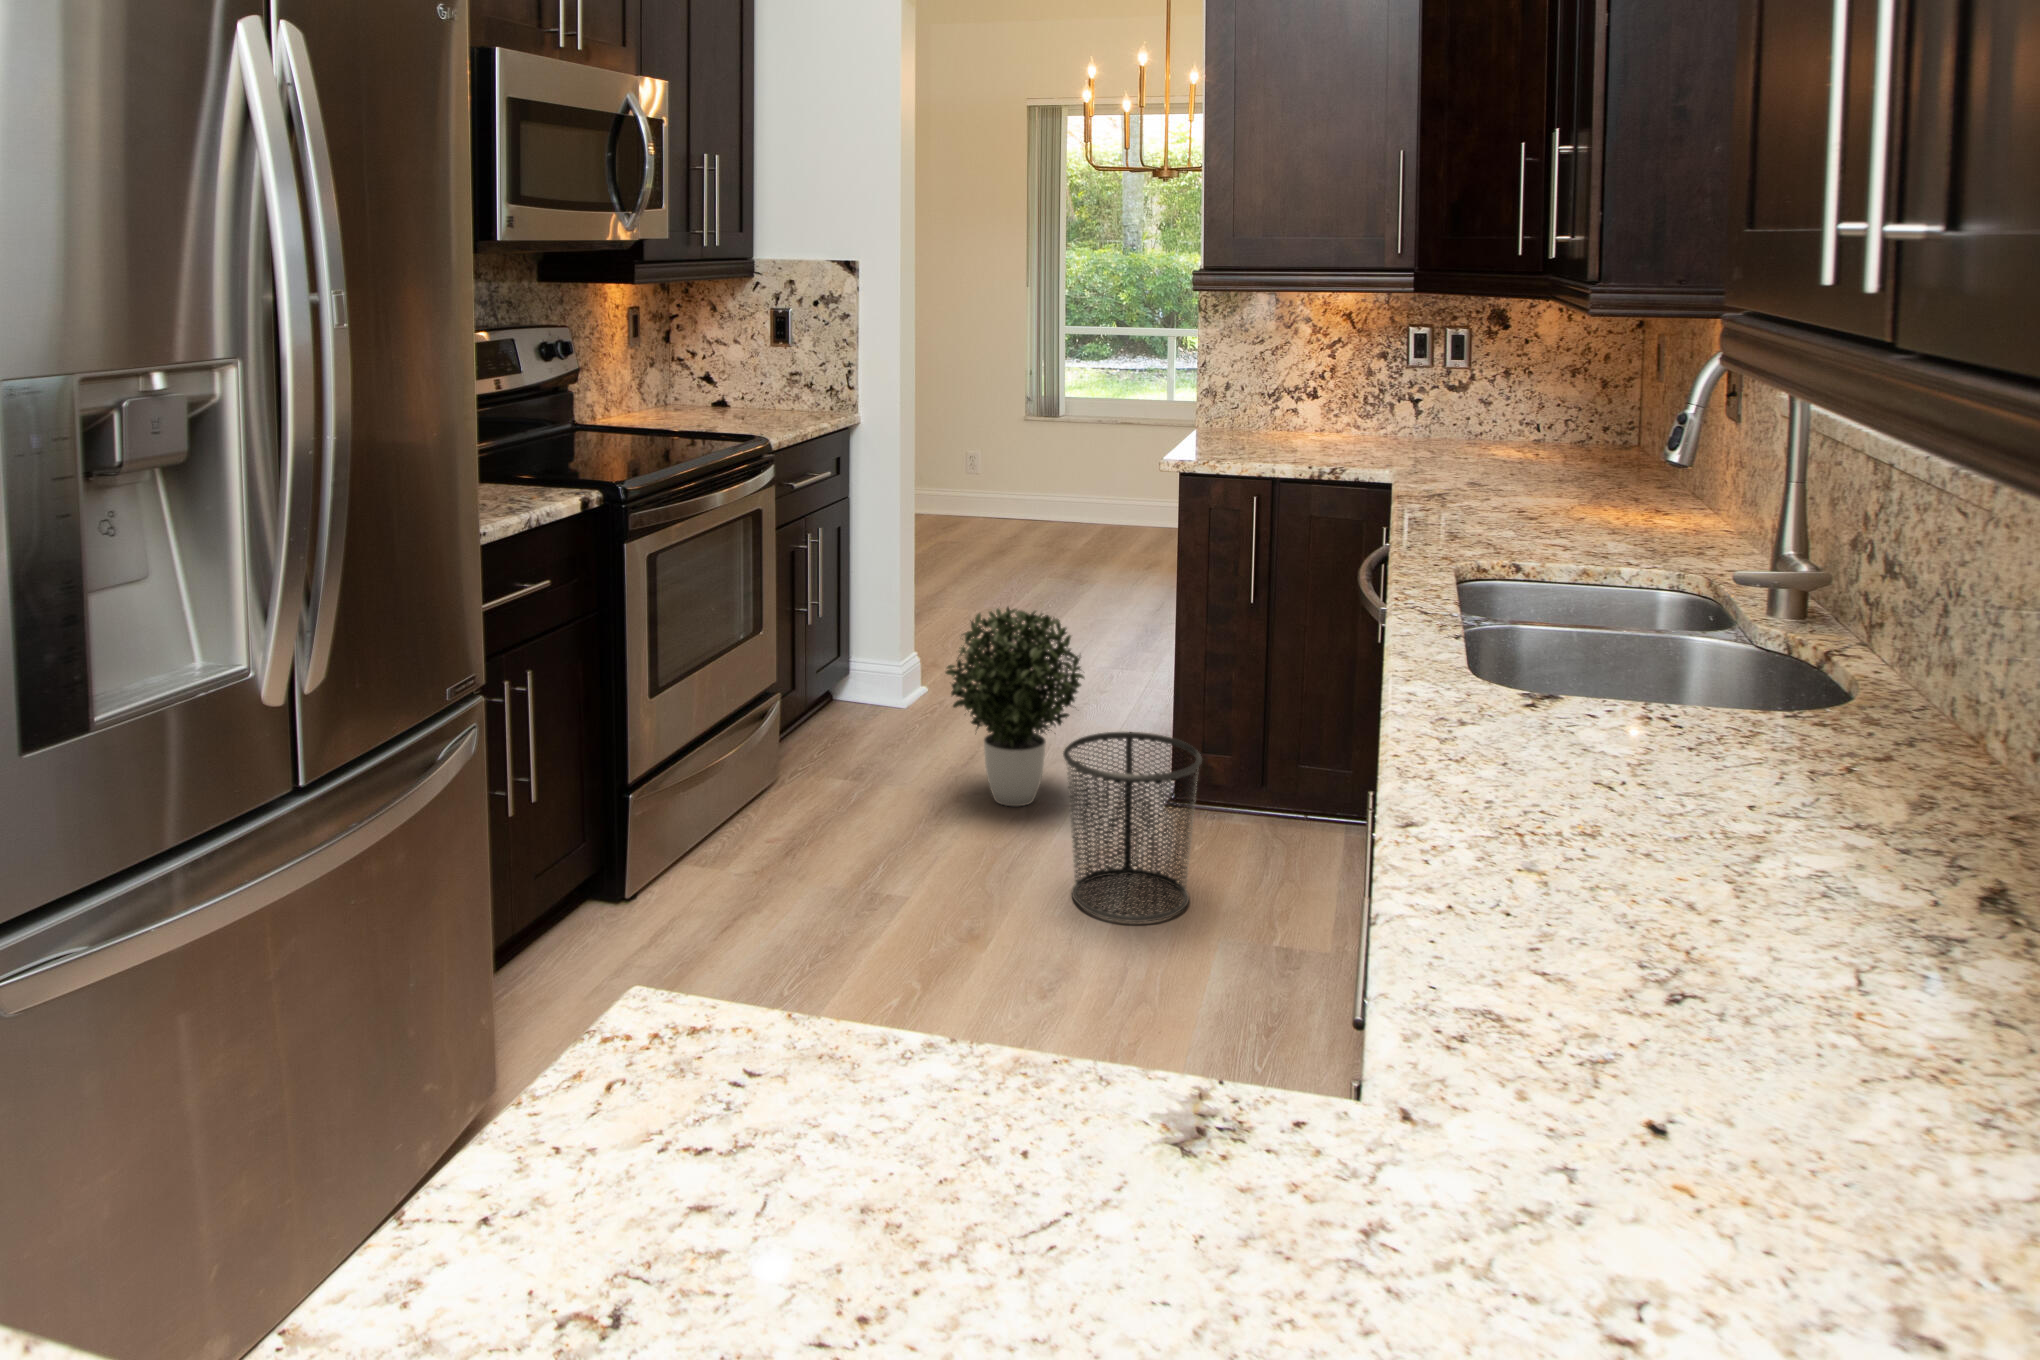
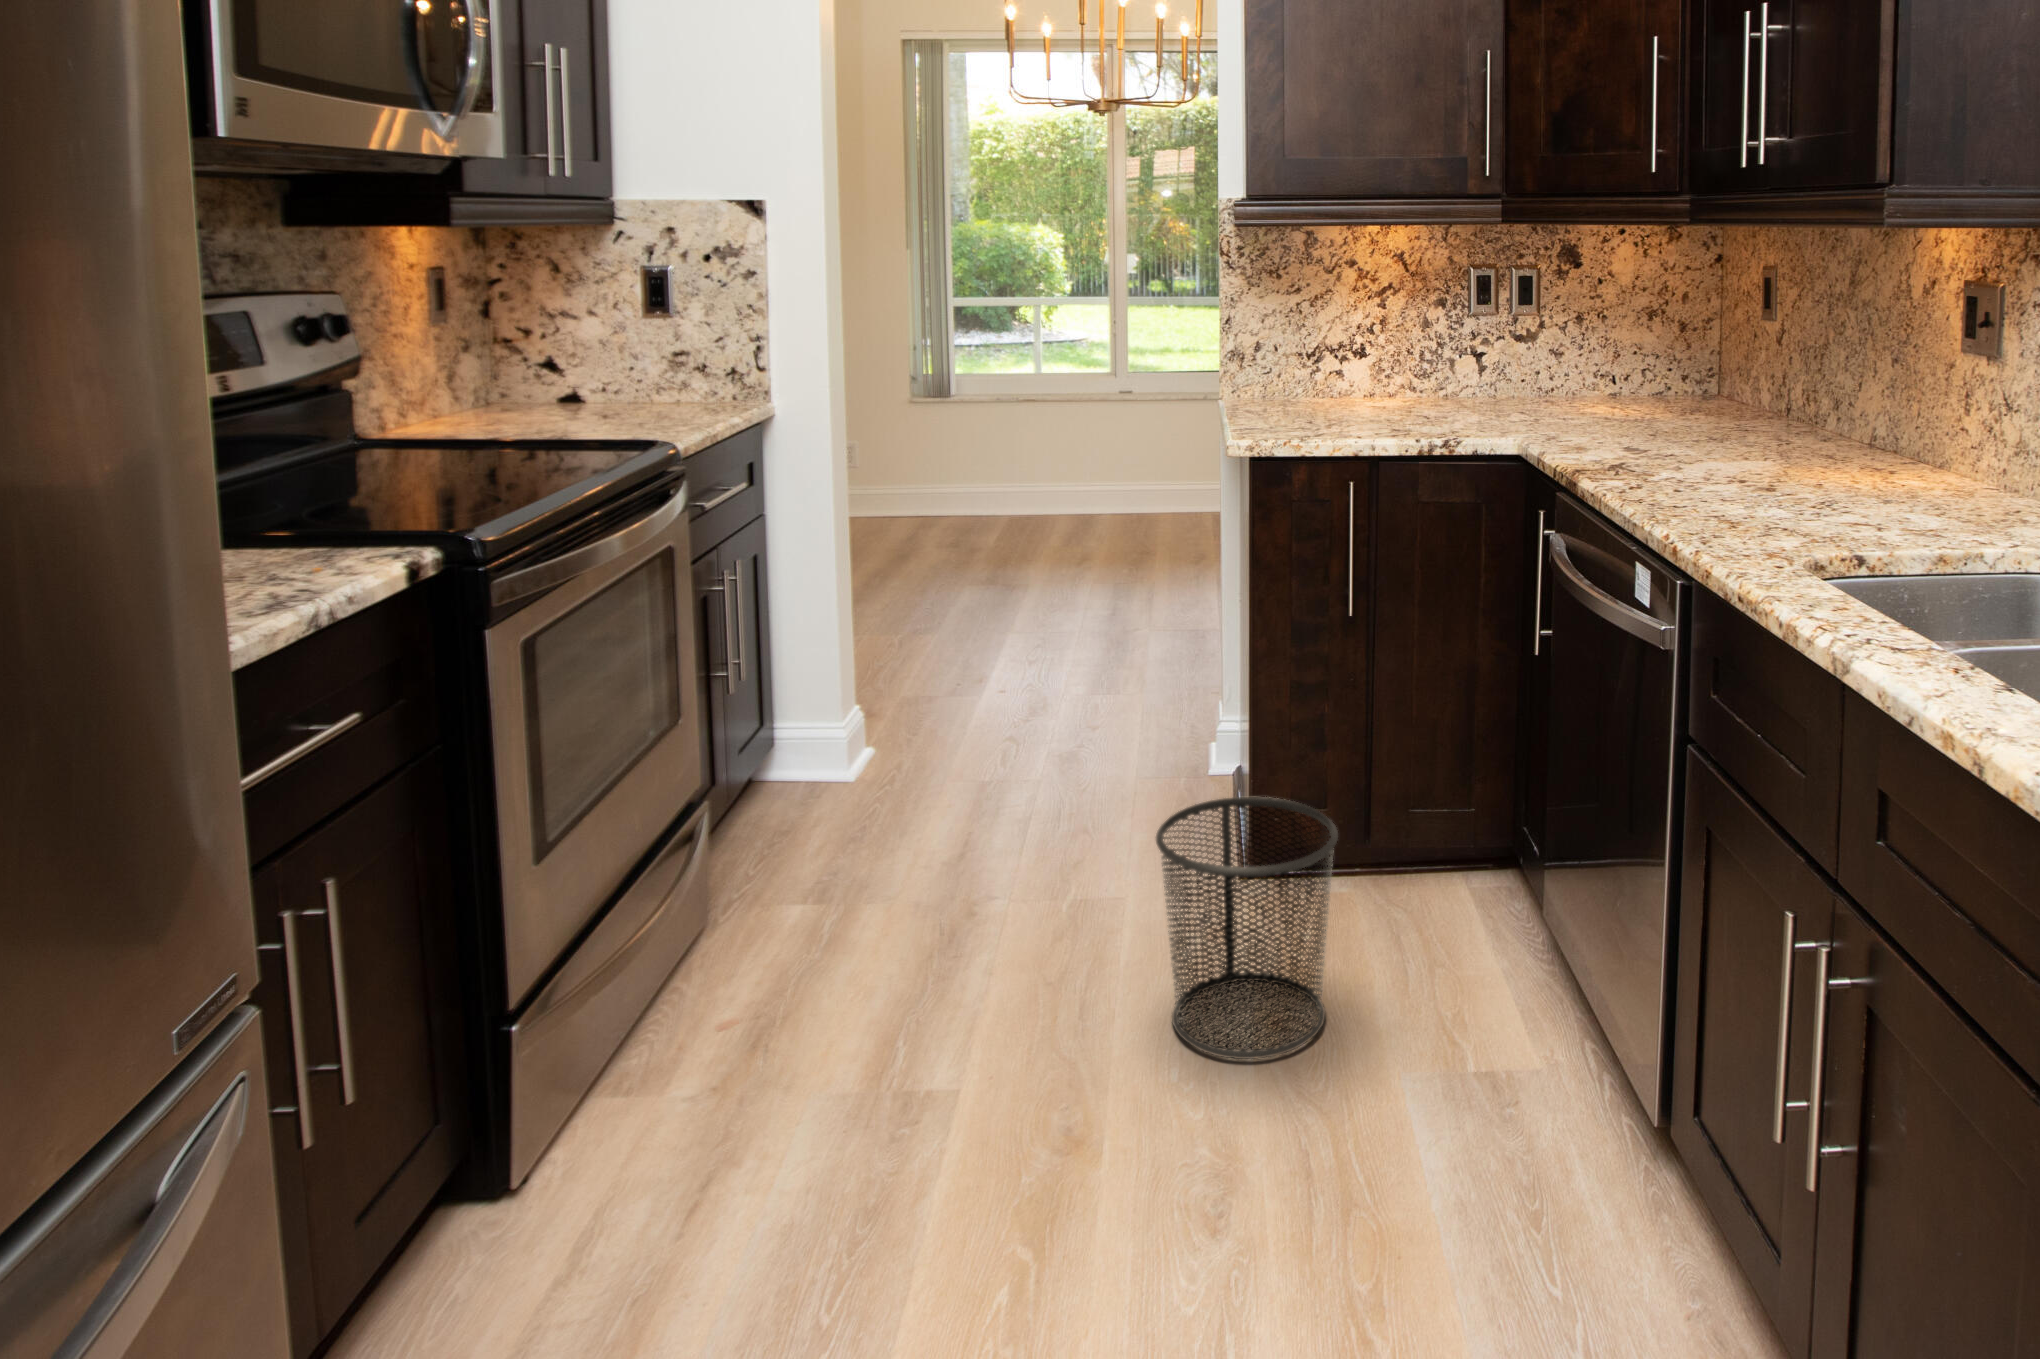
potted plant: present [946,607,1084,806] -> none [950,643,1133,904]

